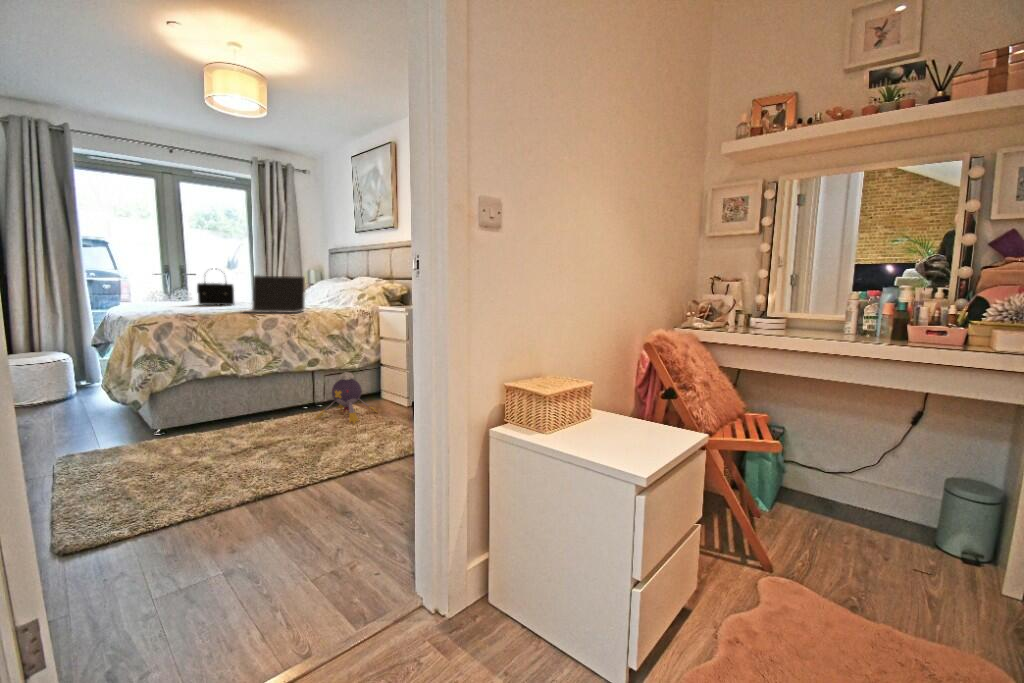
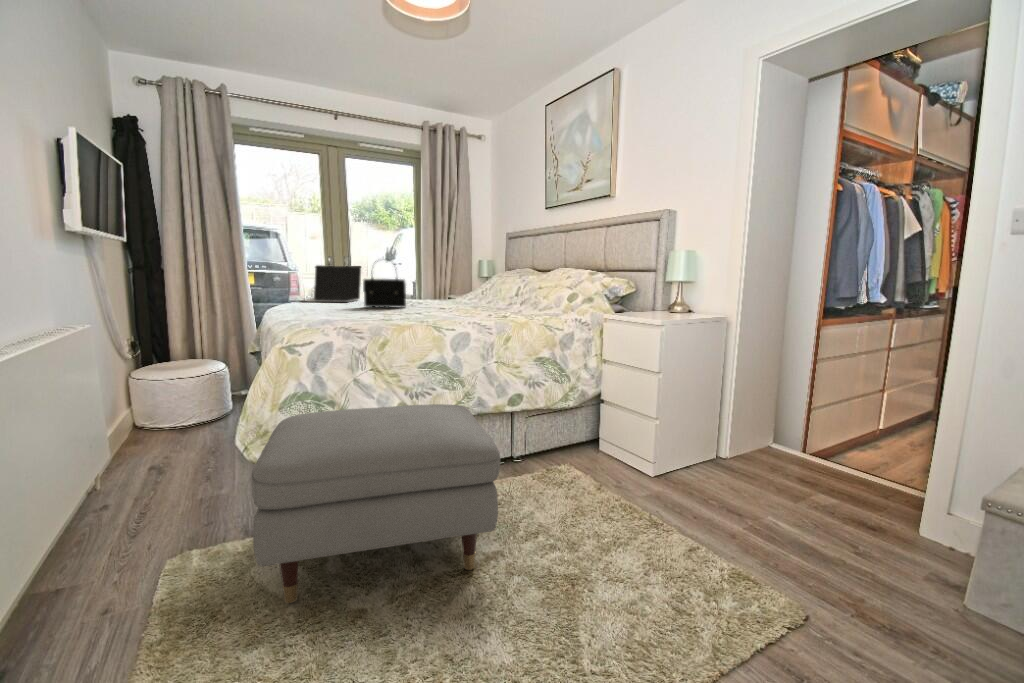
laptop: present [245,275,305,313] -> present [304,265,361,302]
ottoman: none [120,361,284,467] -> present [251,404,500,603]
plush toy: present [316,372,377,423] -> none [523,423,616,516]

